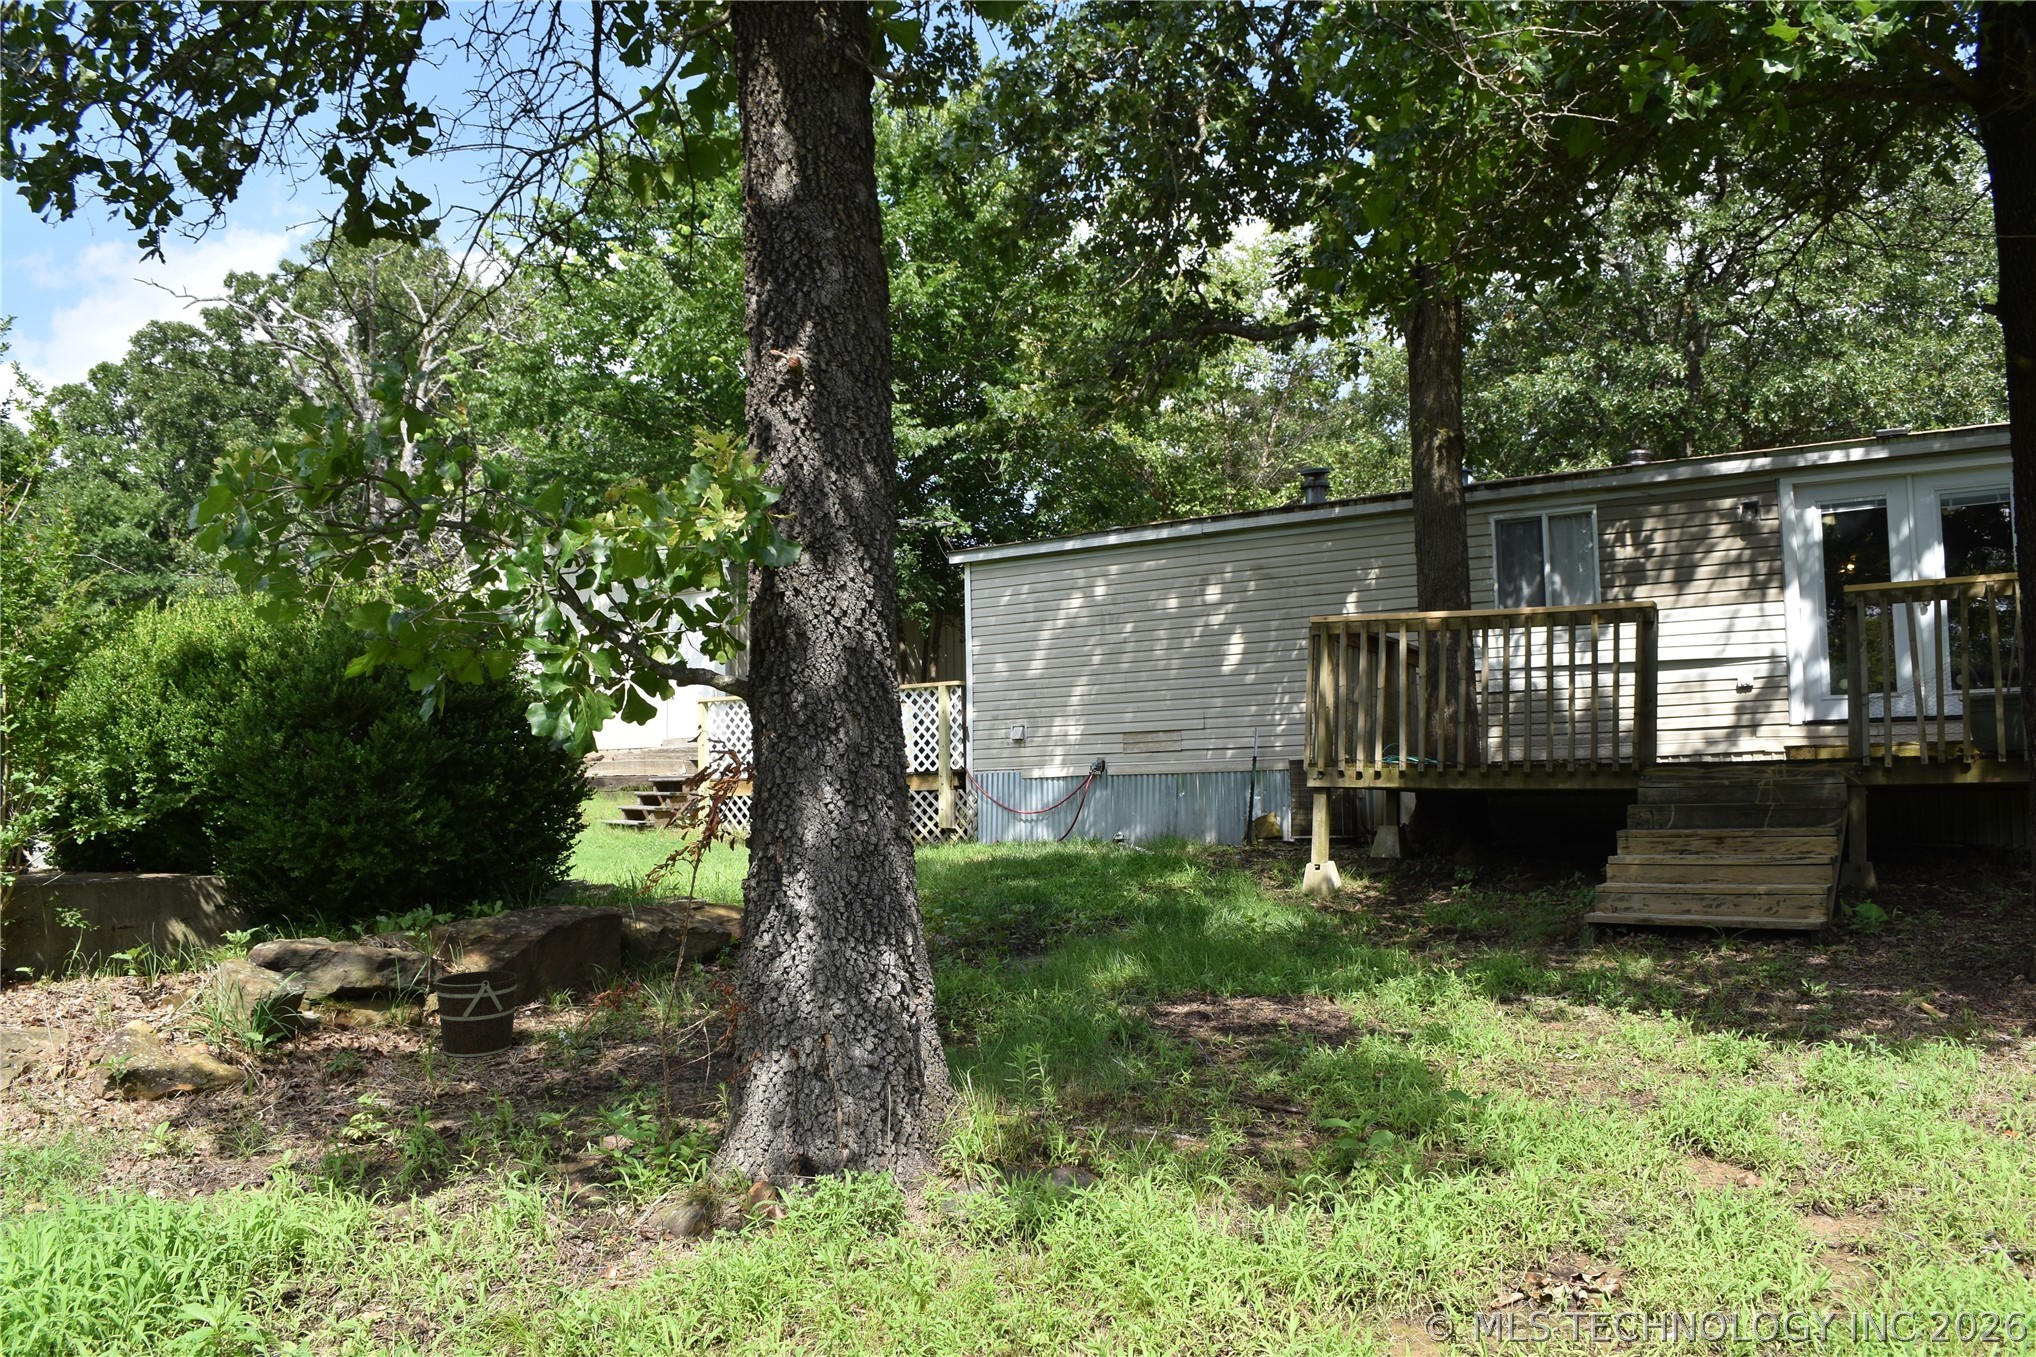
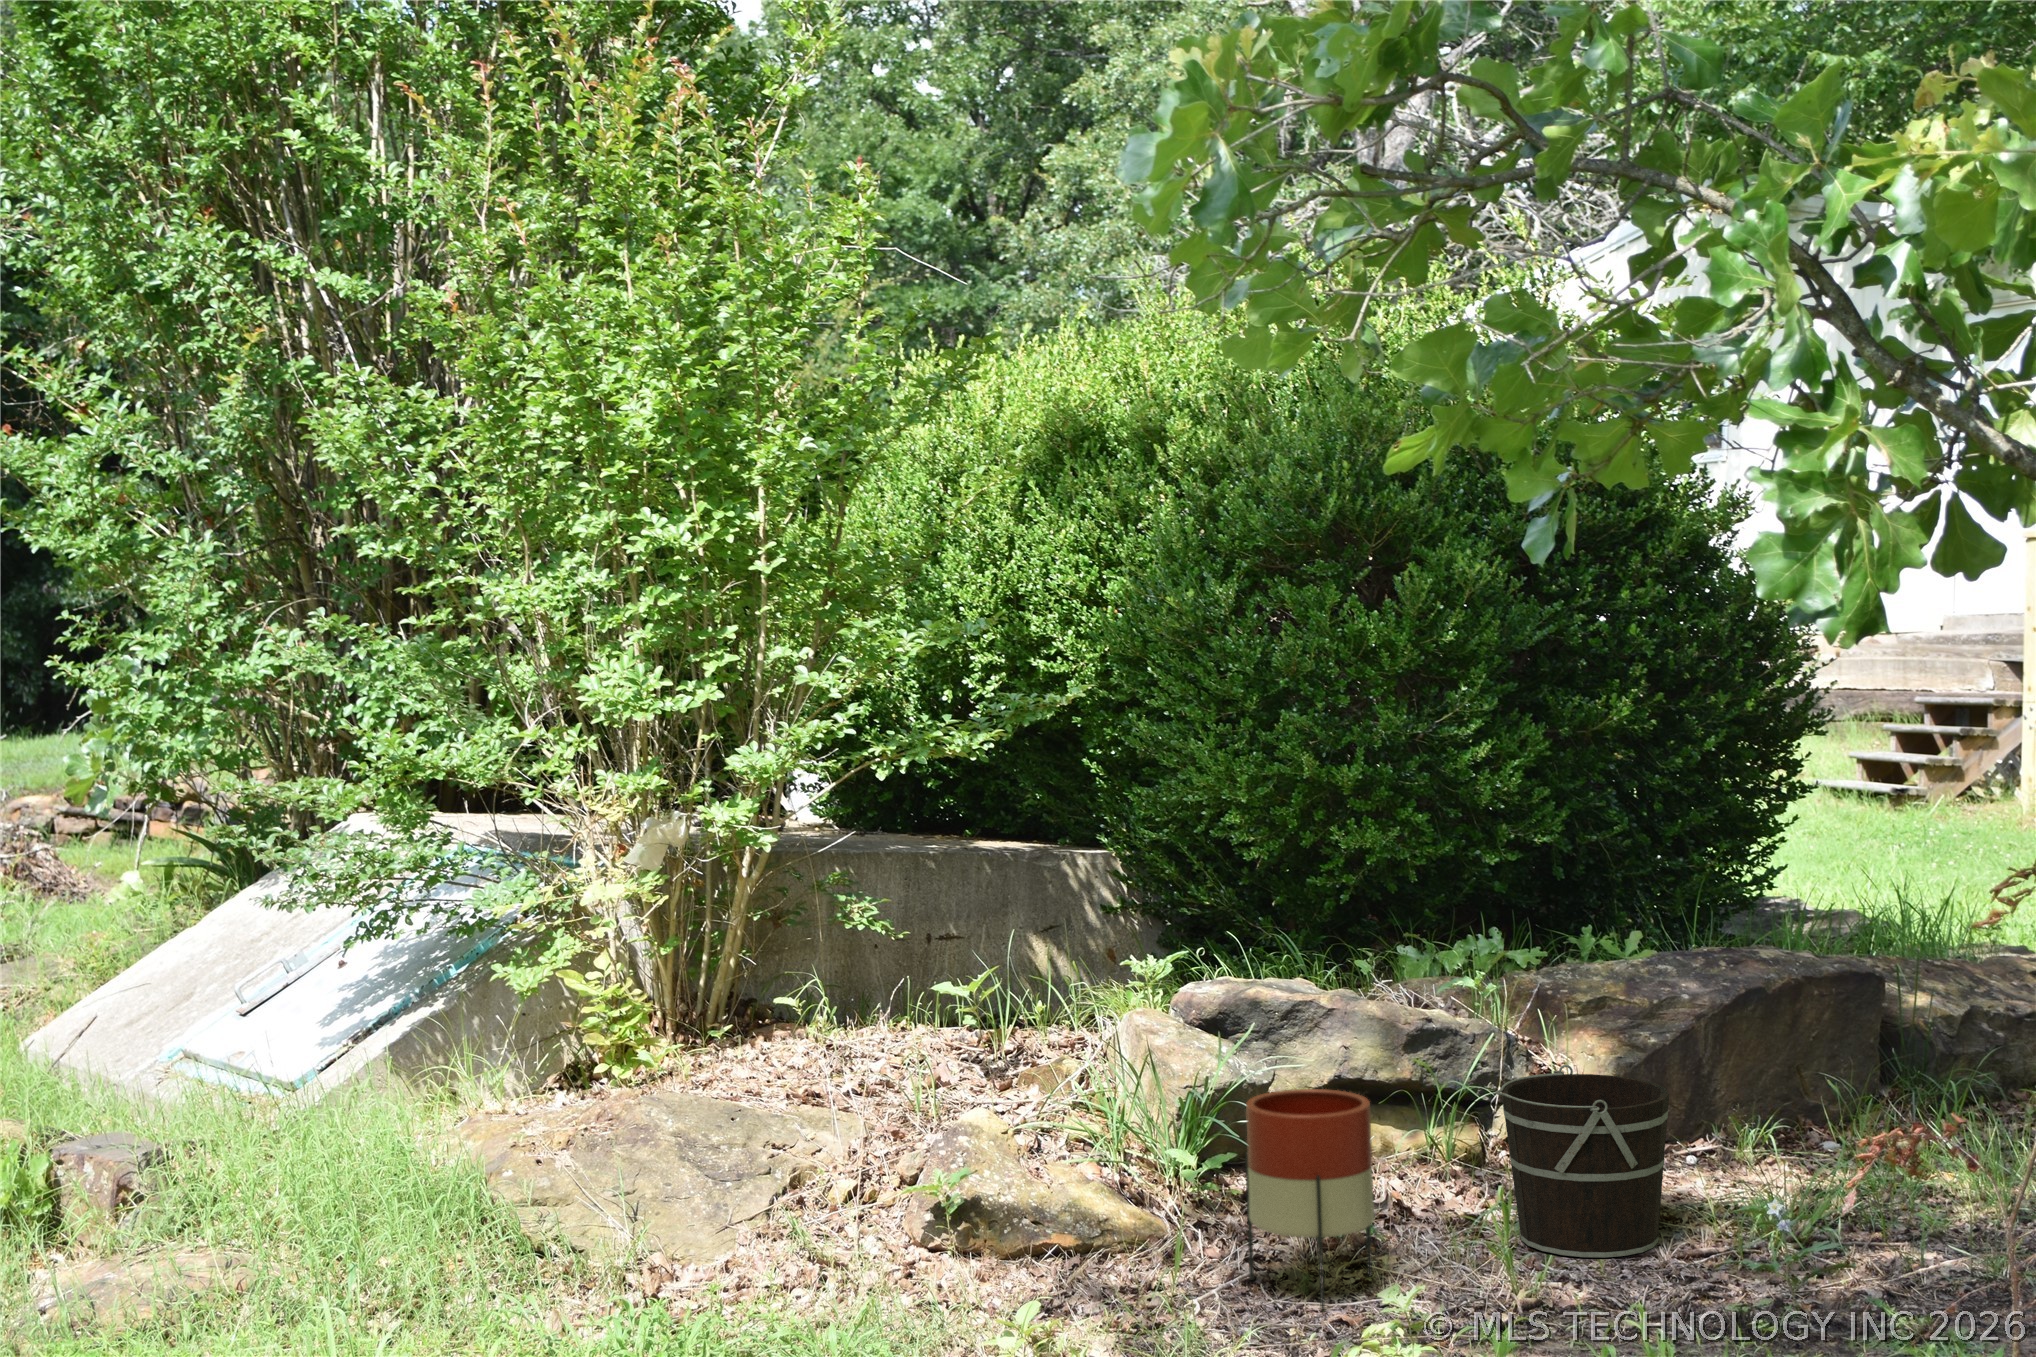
planter: none [301,988,371,1095] -> present [1245,1089,1375,1310]

